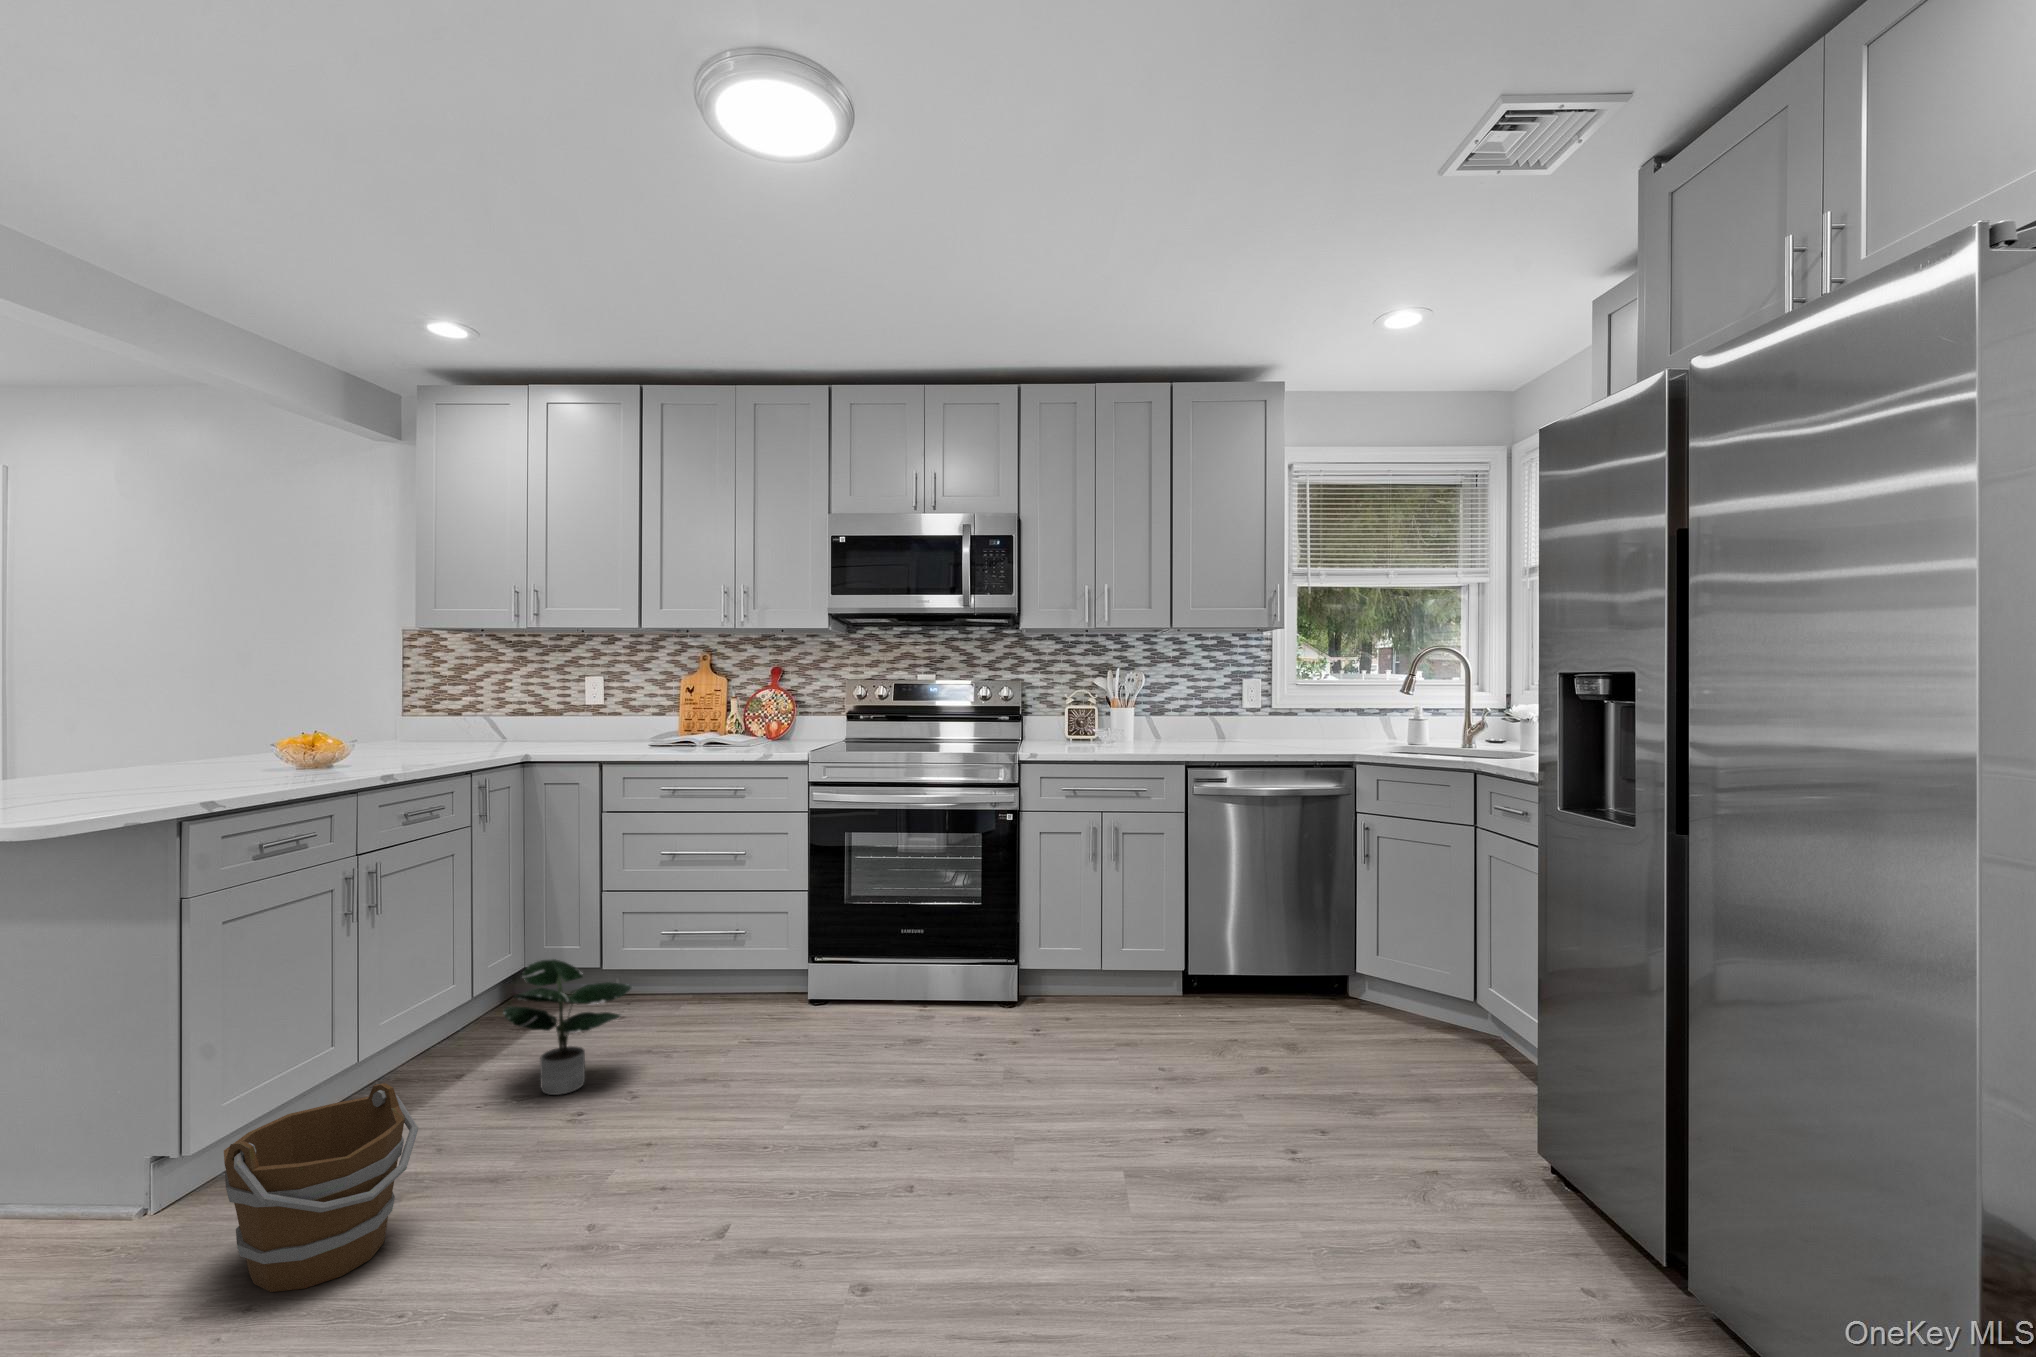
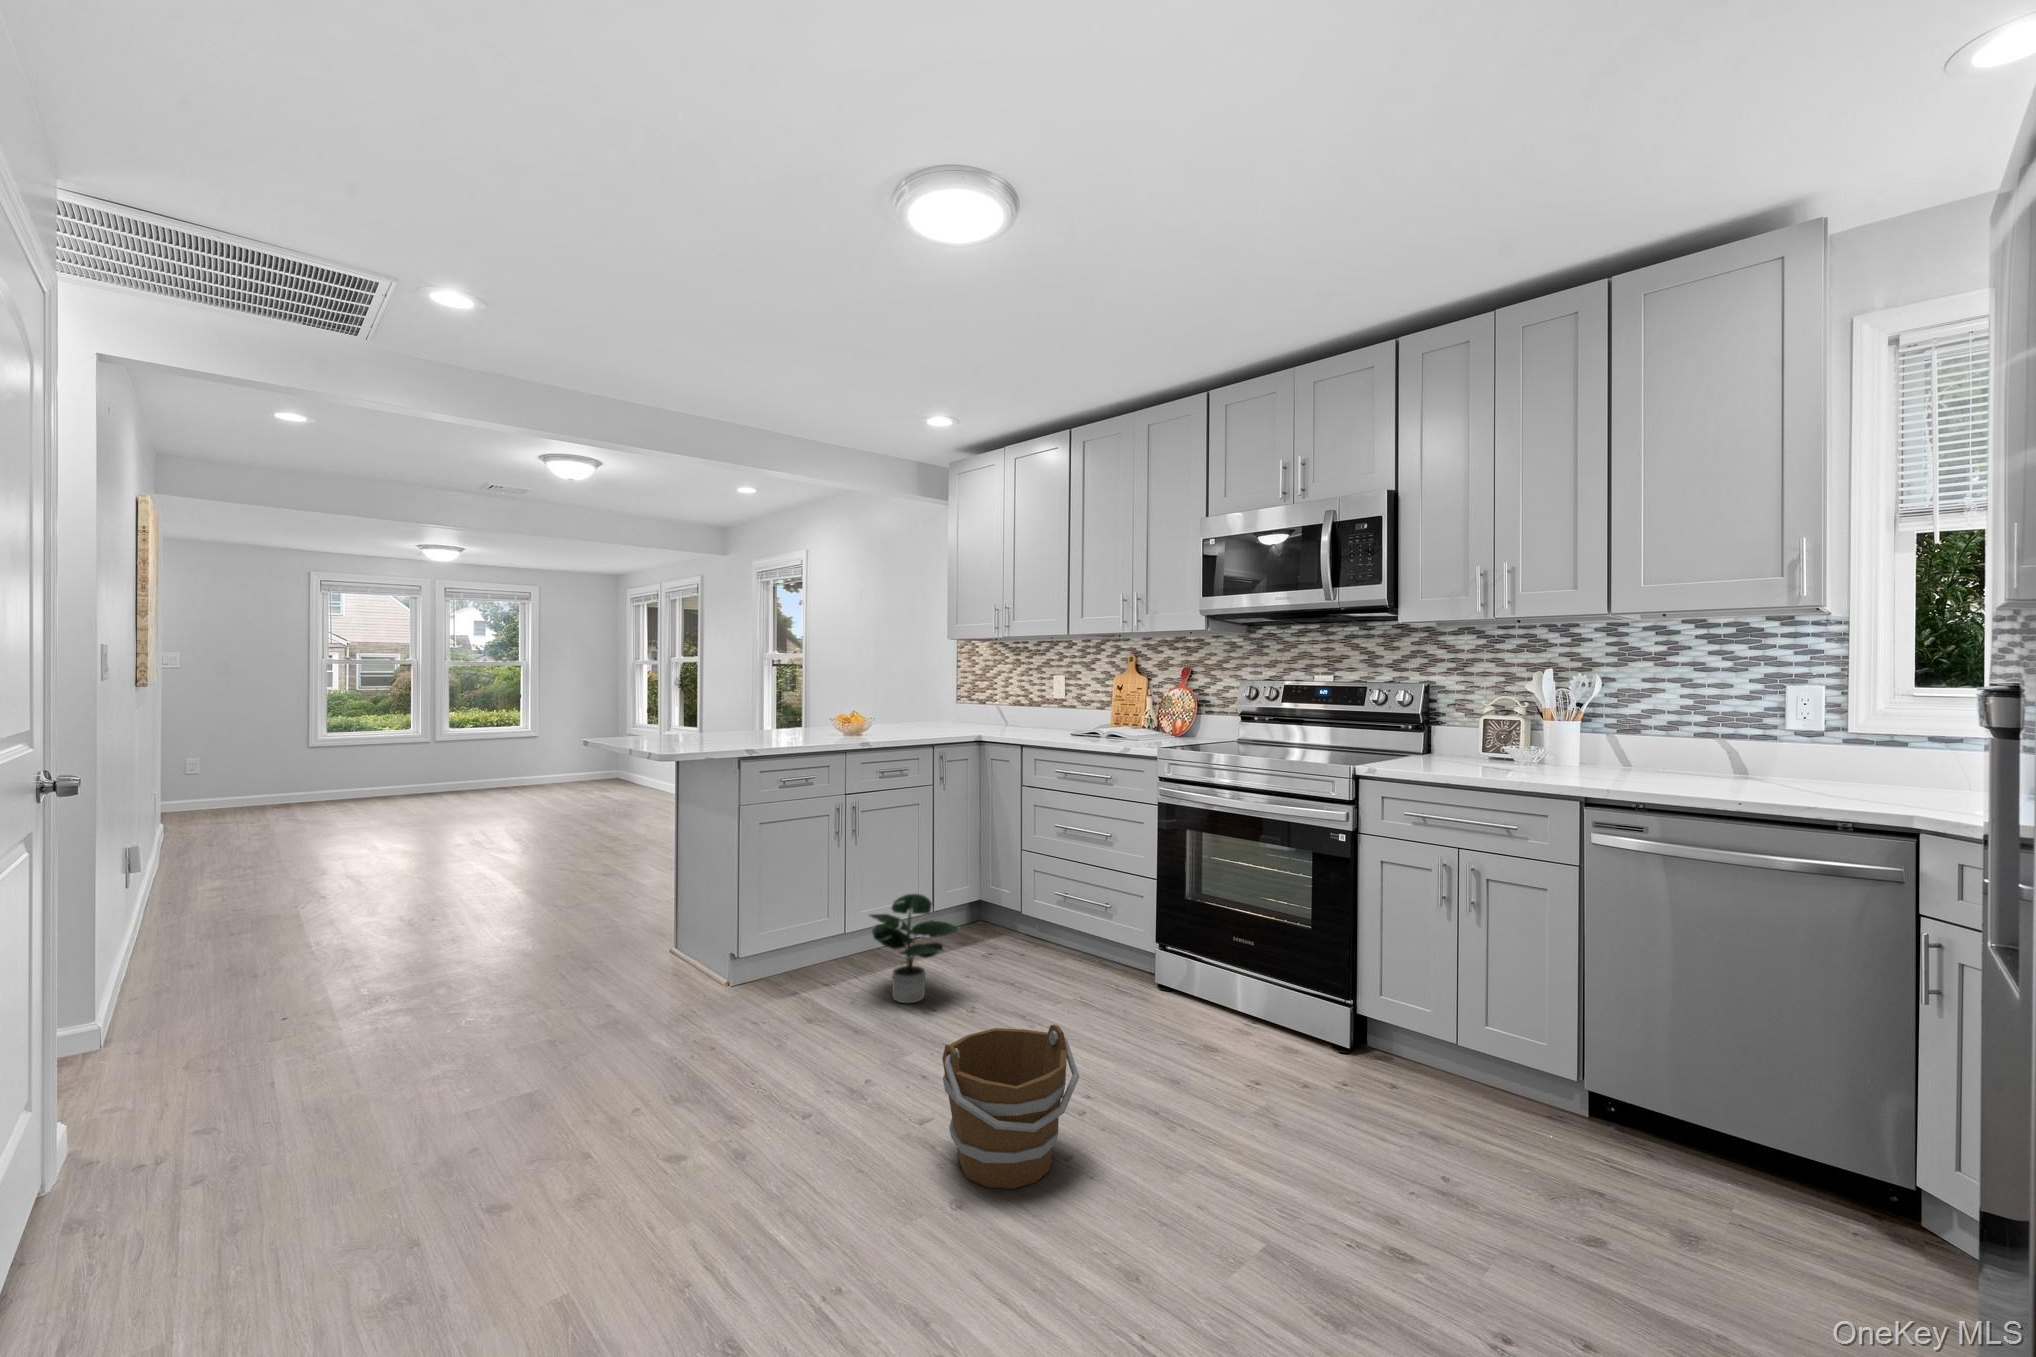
bucket: present [224,1083,418,1292] -> present [942,1024,1079,1189]

